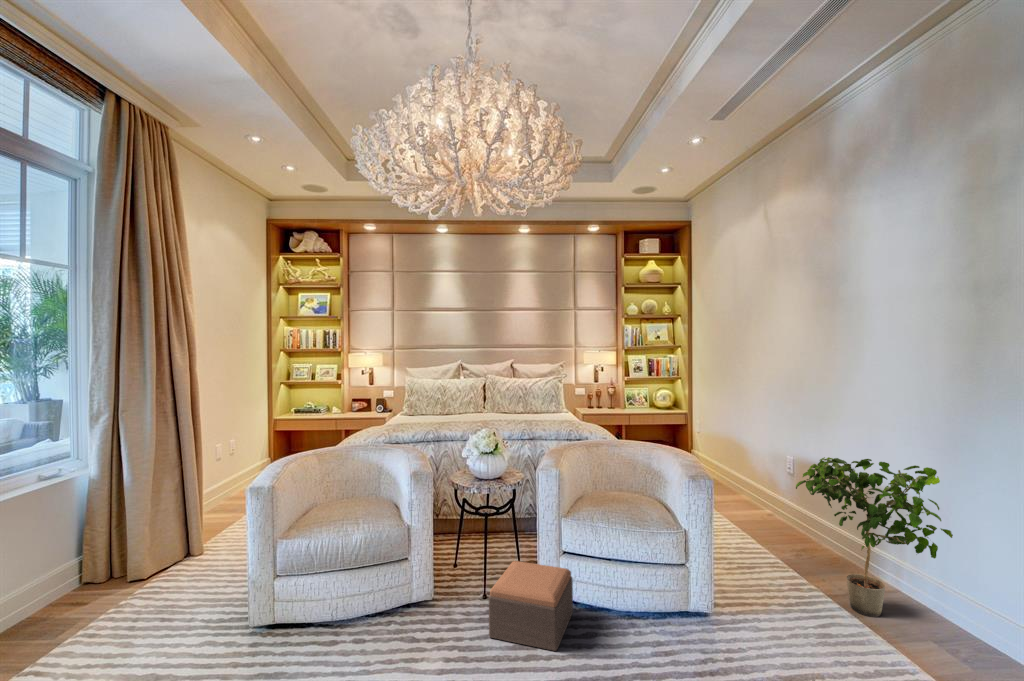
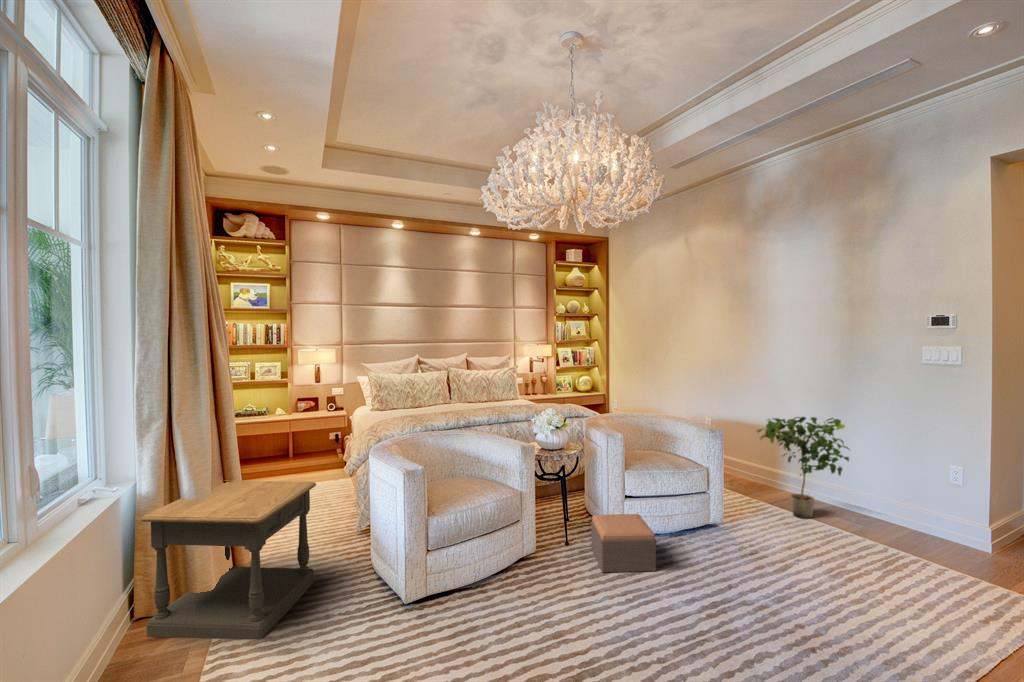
side table: none [44,473,224,636] -> present [141,481,316,640]

